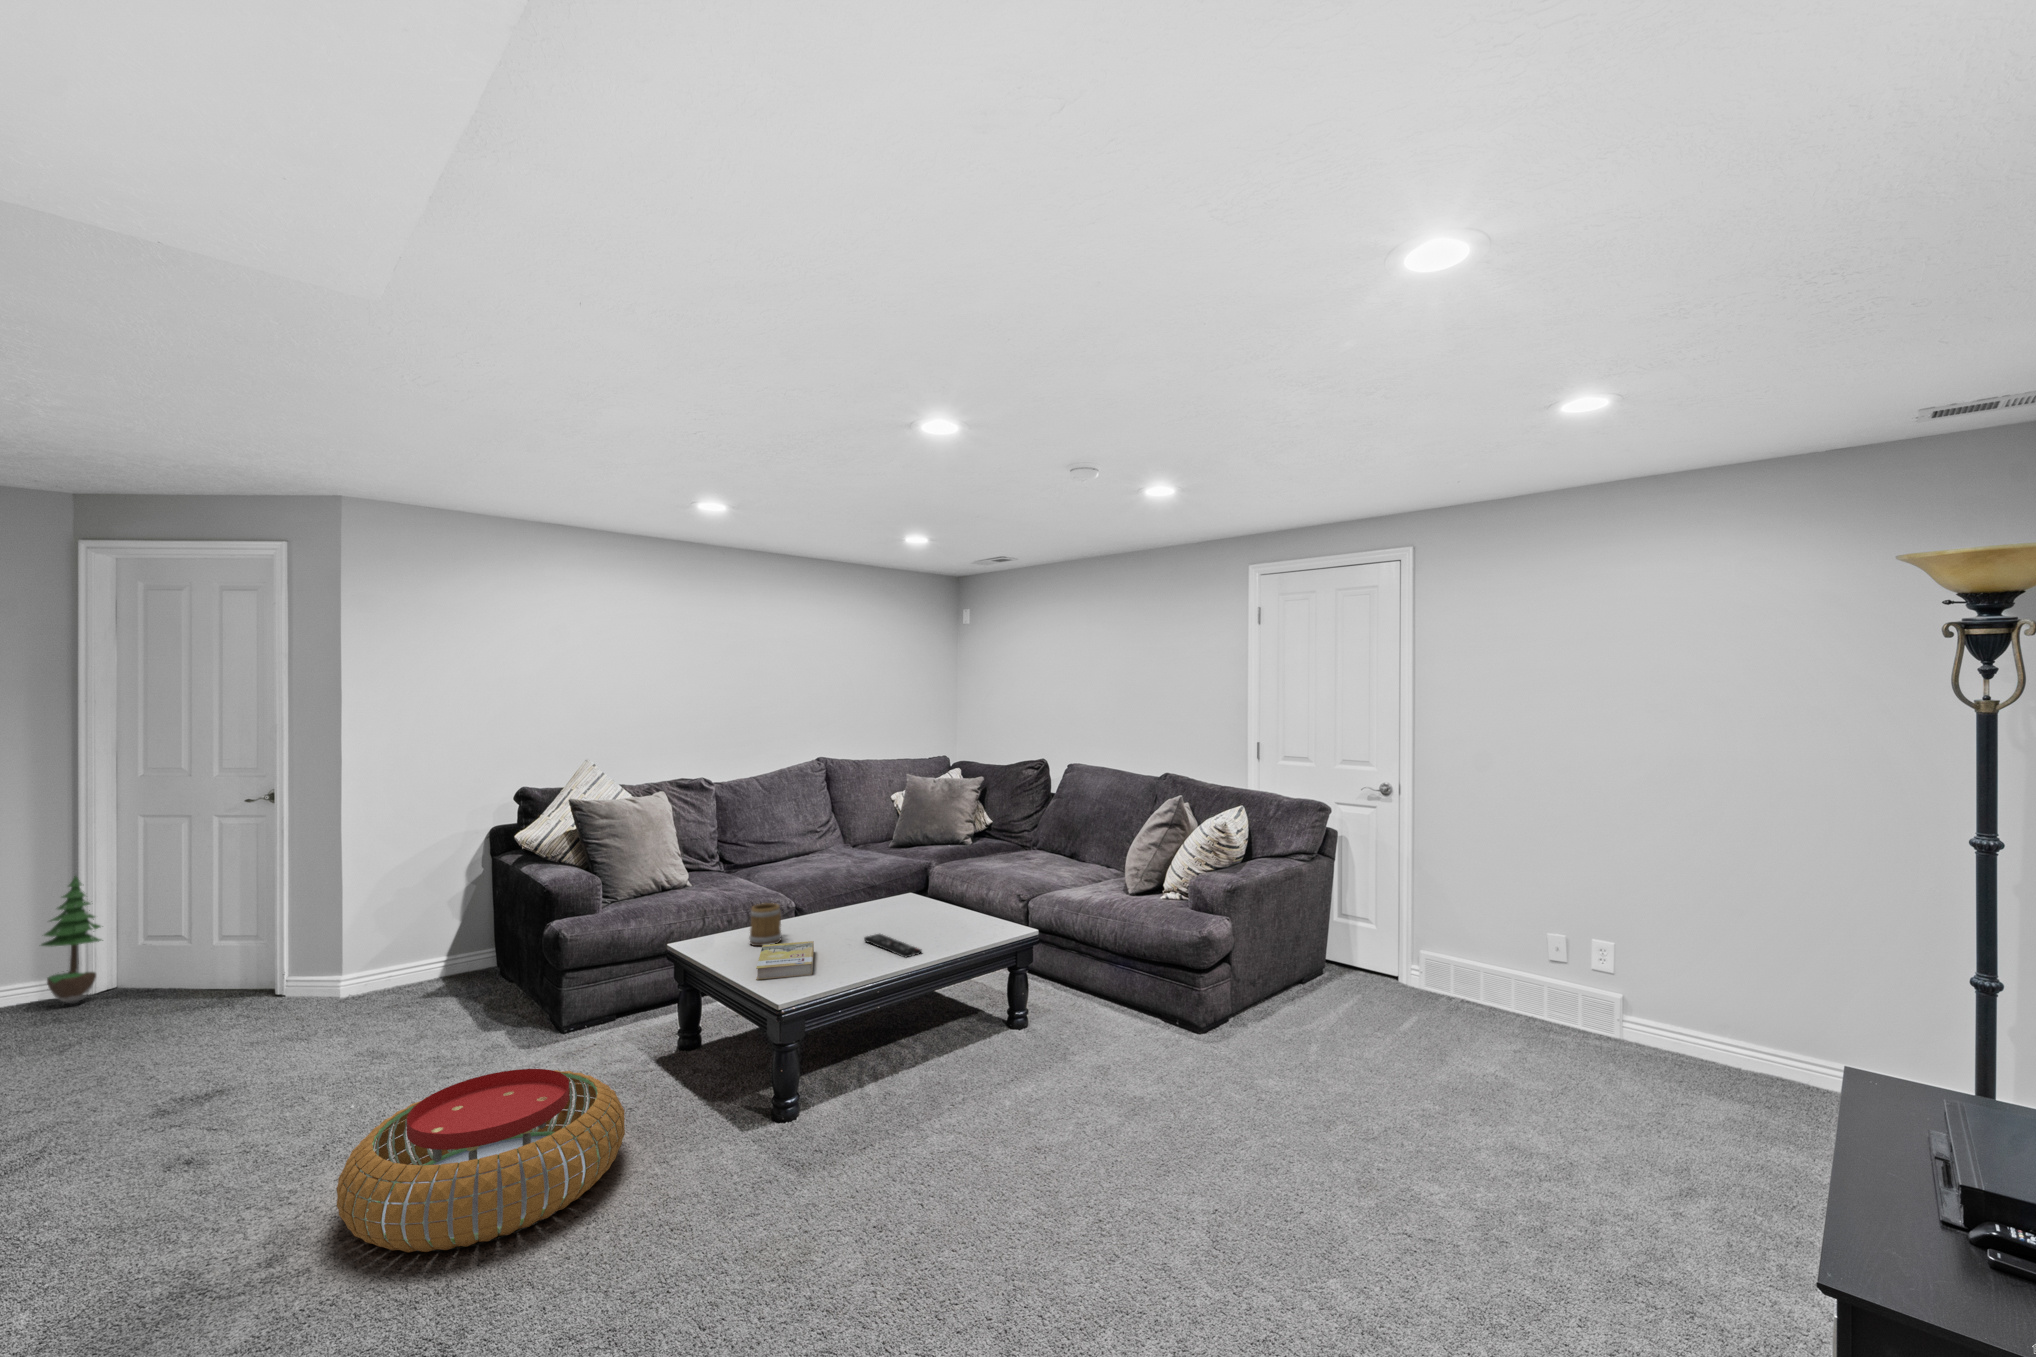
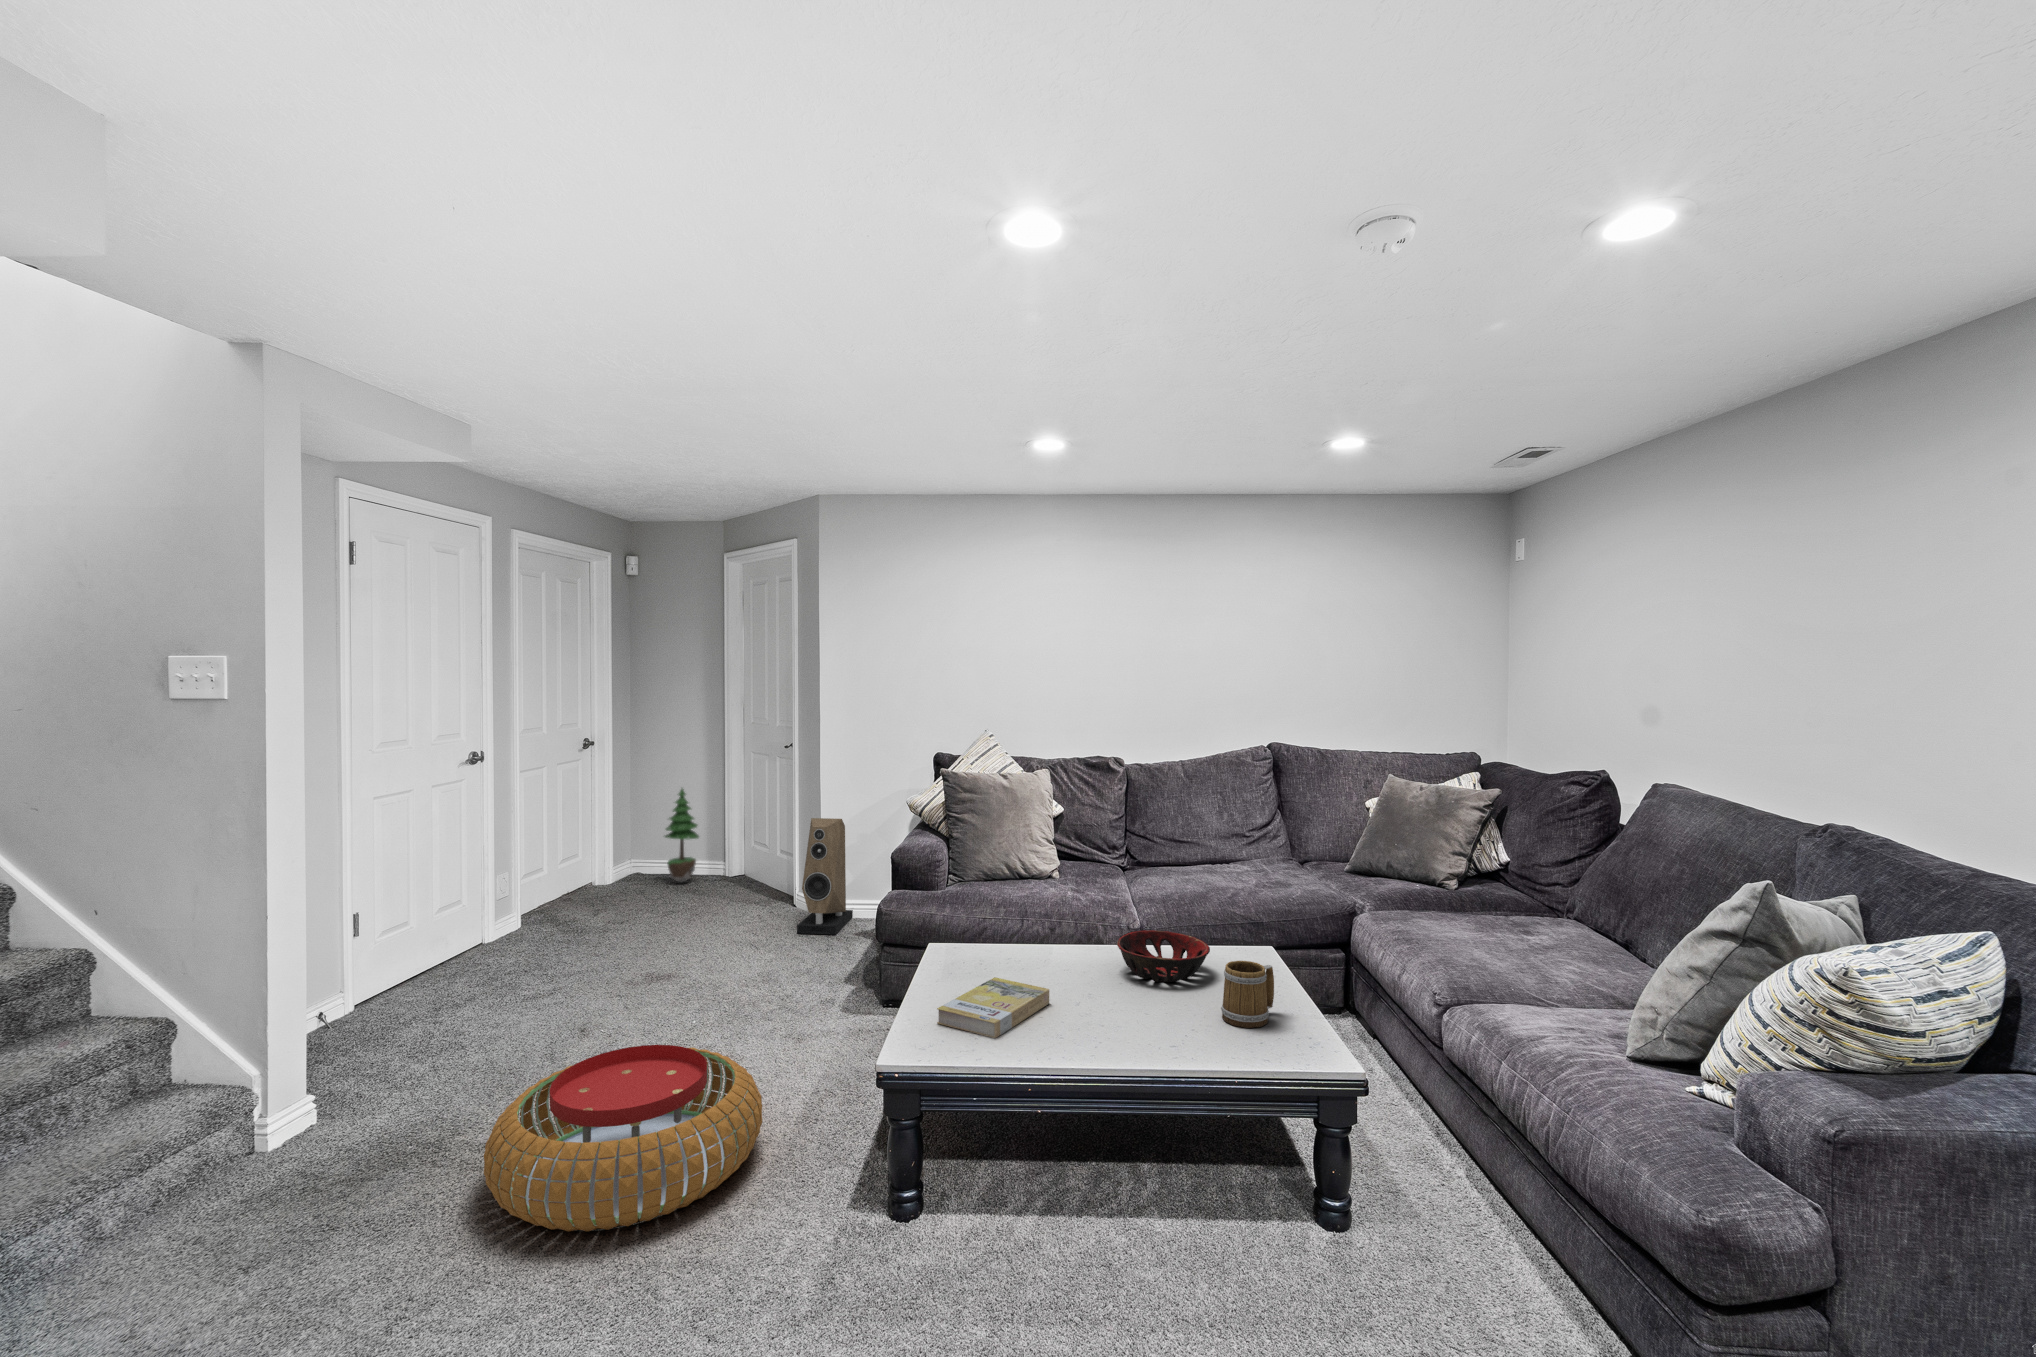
speaker: none [363,872,418,1005] -> present [797,818,853,935]
decorative bowl: none [823,893,891,926] -> present [1117,930,1210,982]
mug: present [749,903,781,946] -> present [1221,961,1274,1028]
remote control: present [864,934,922,957] -> none [1122,1001,1158,1053]

